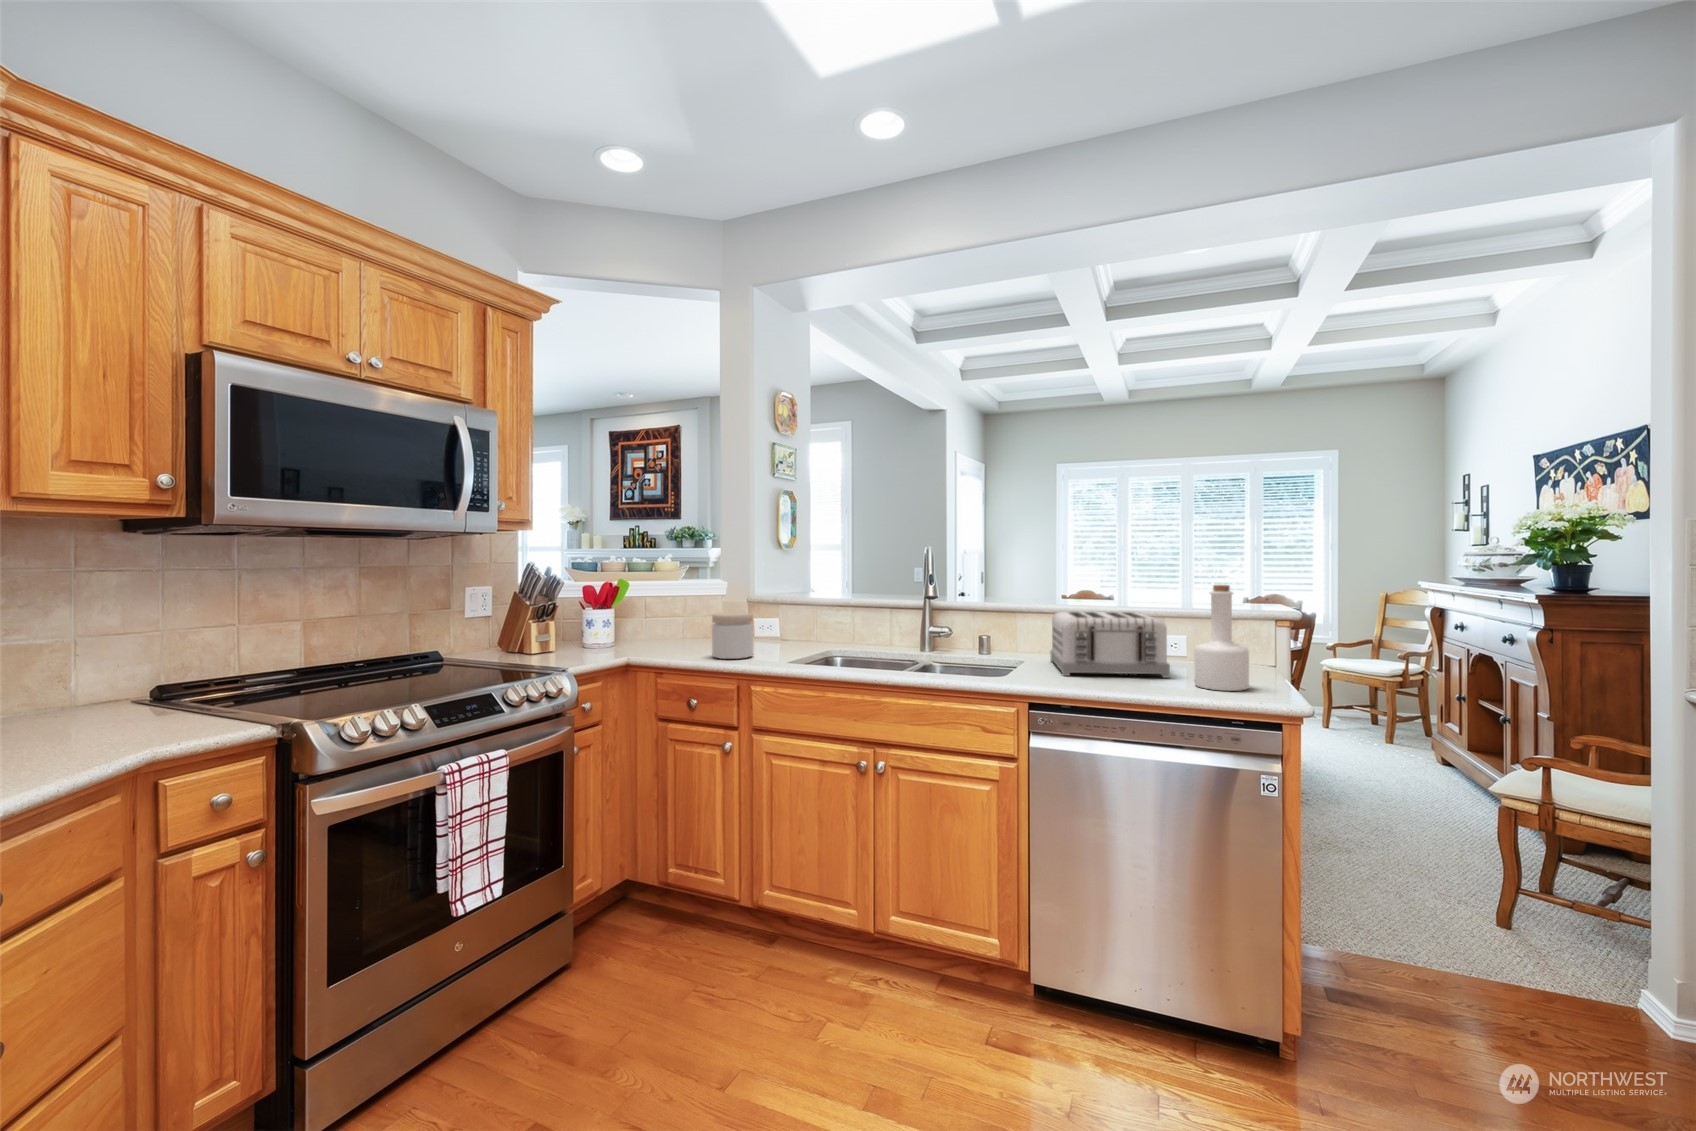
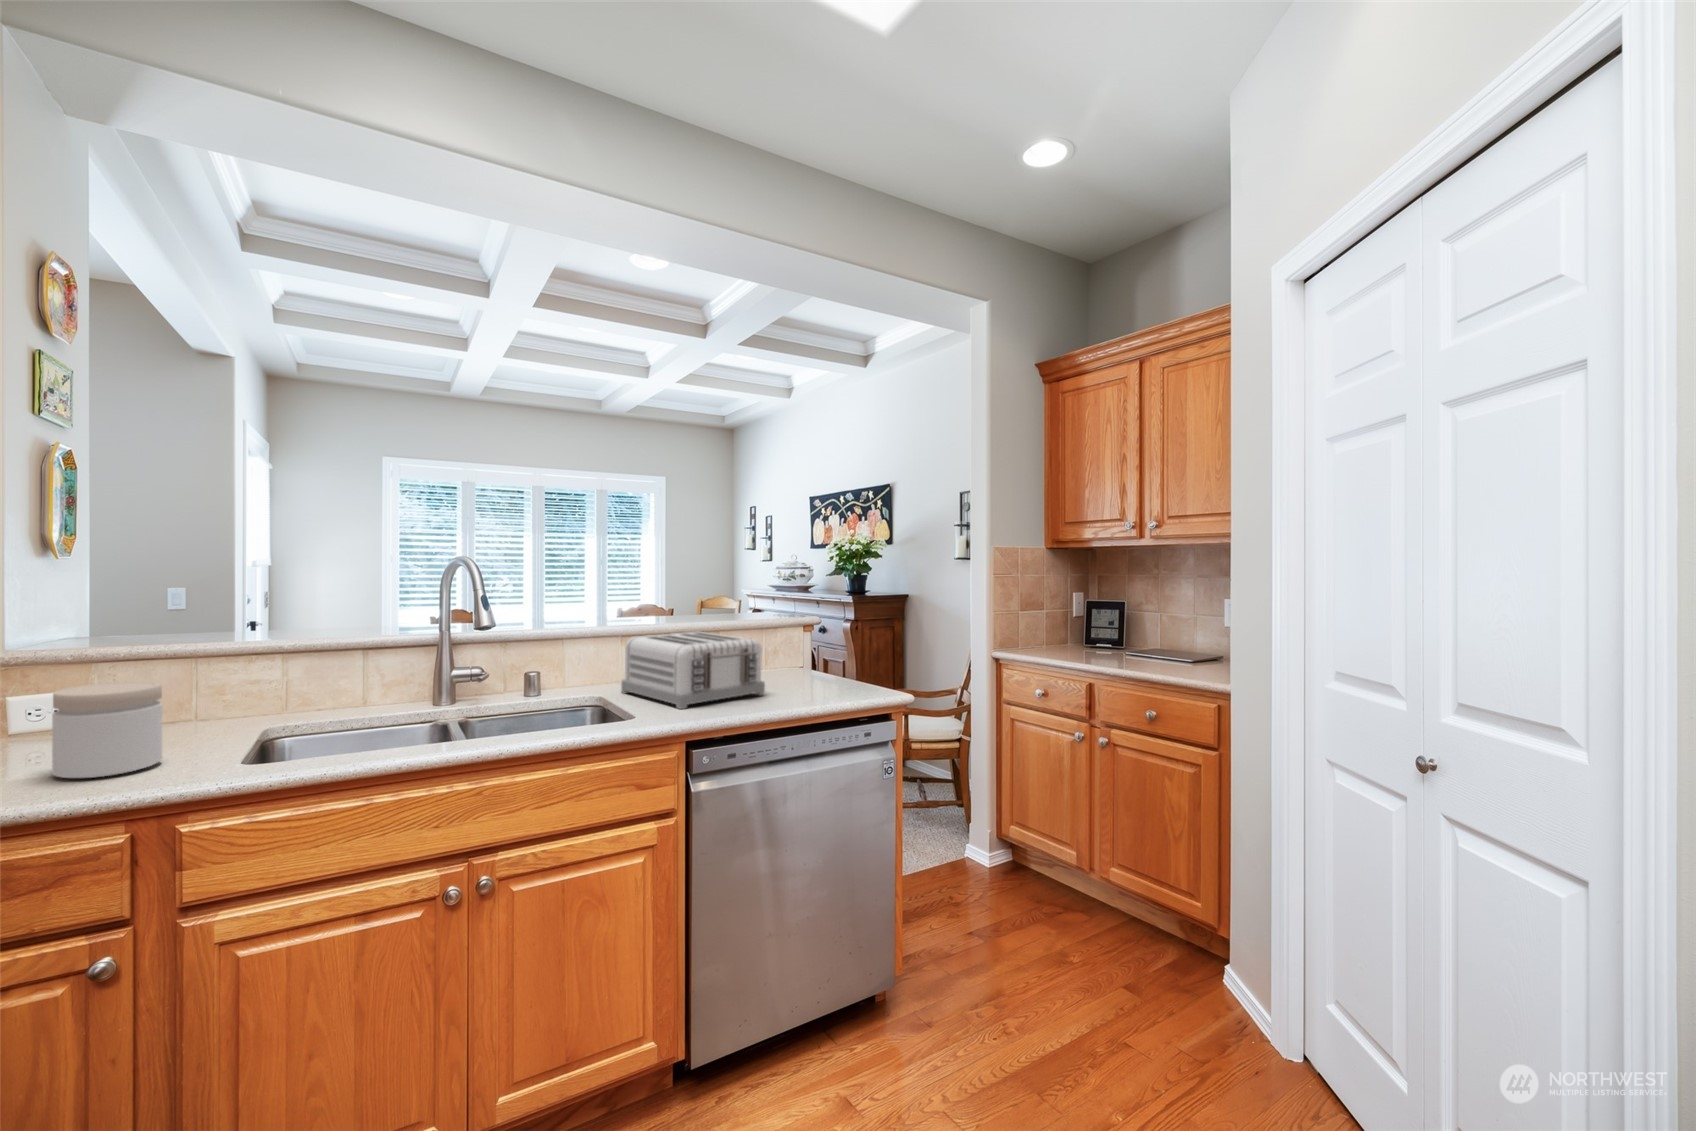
bottle: present [1195,585,1249,691] -> none [795,606,839,702]

